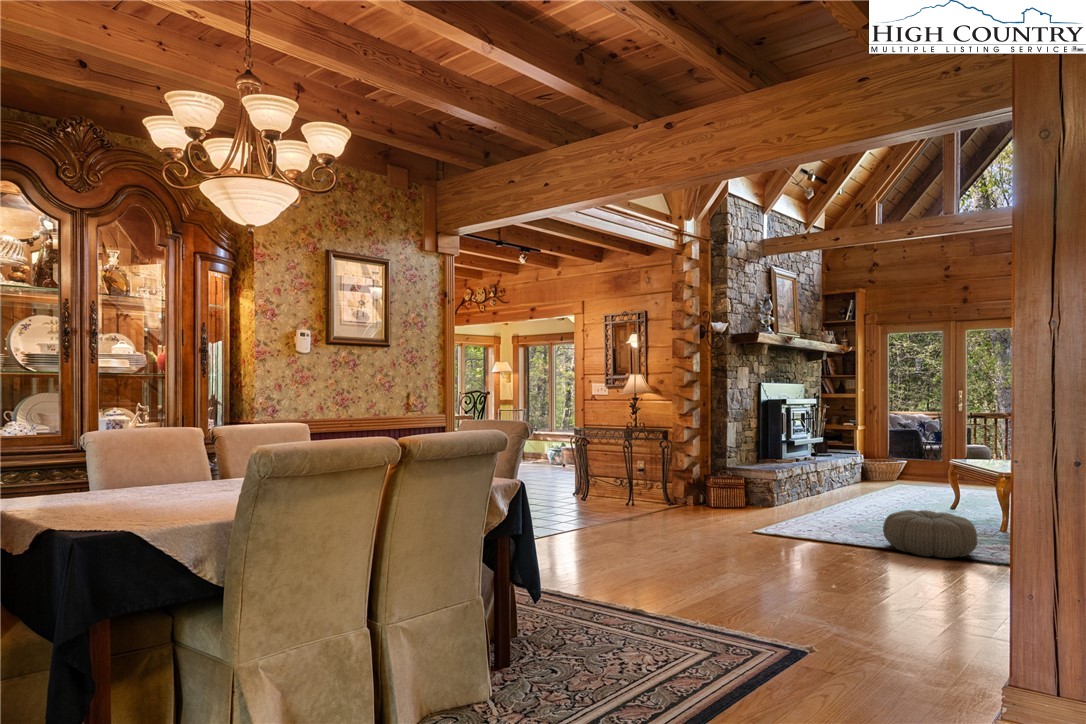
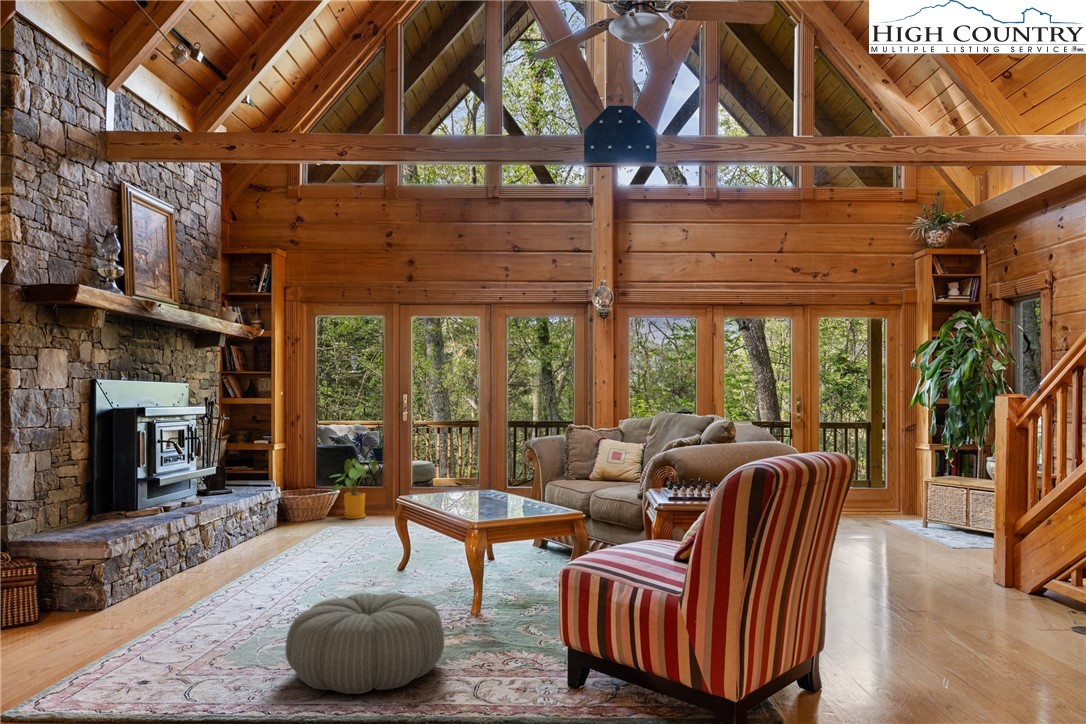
house plant: none [898,440,938,484] -> present [331,459,377,519]

